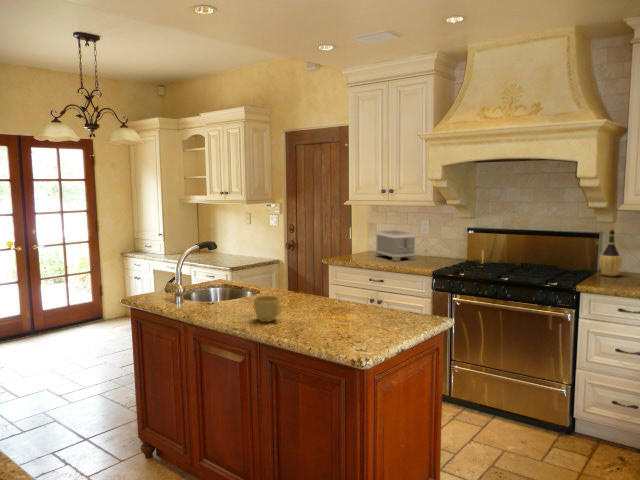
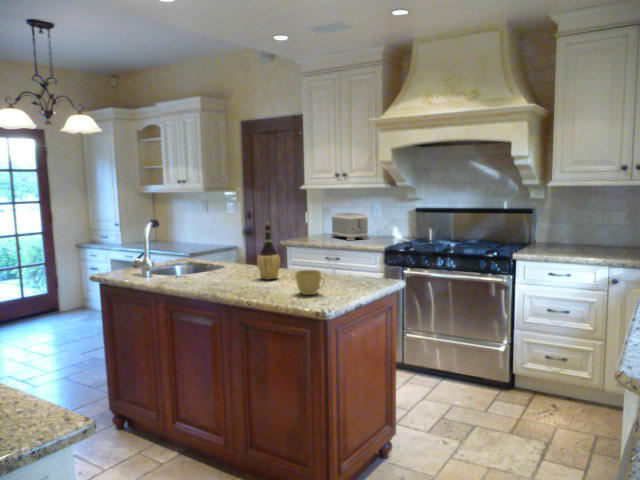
wine bottle: present [599,228,622,276] -> present [257,222,280,279]
cup: present [254,296,281,322] -> present [295,270,325,295]

